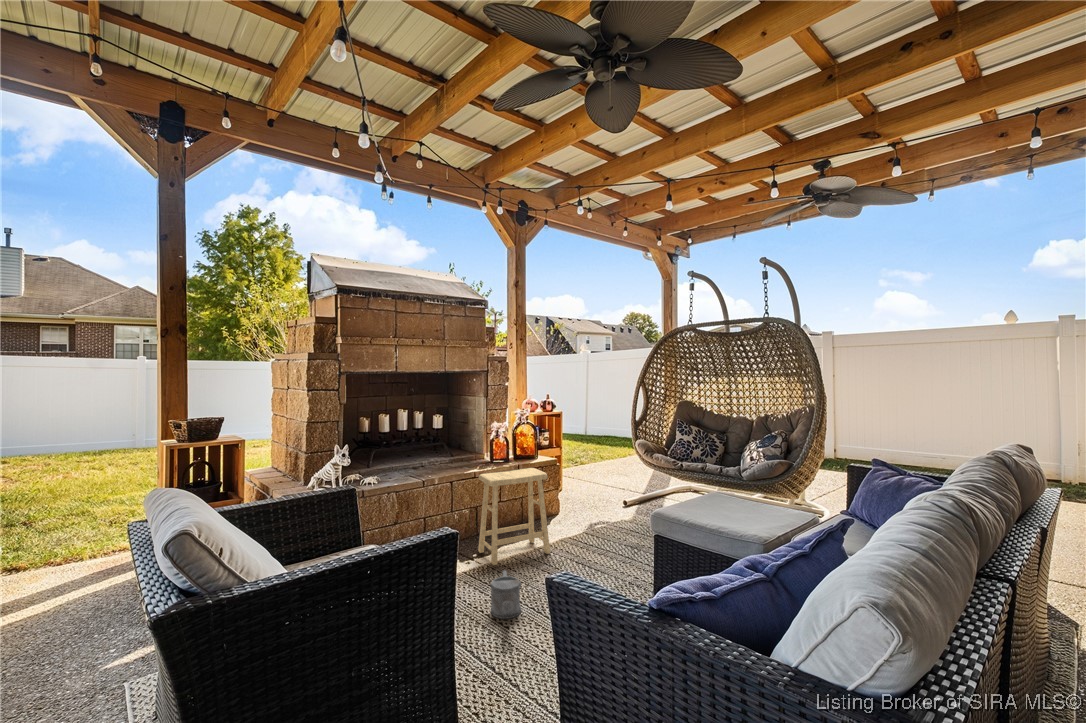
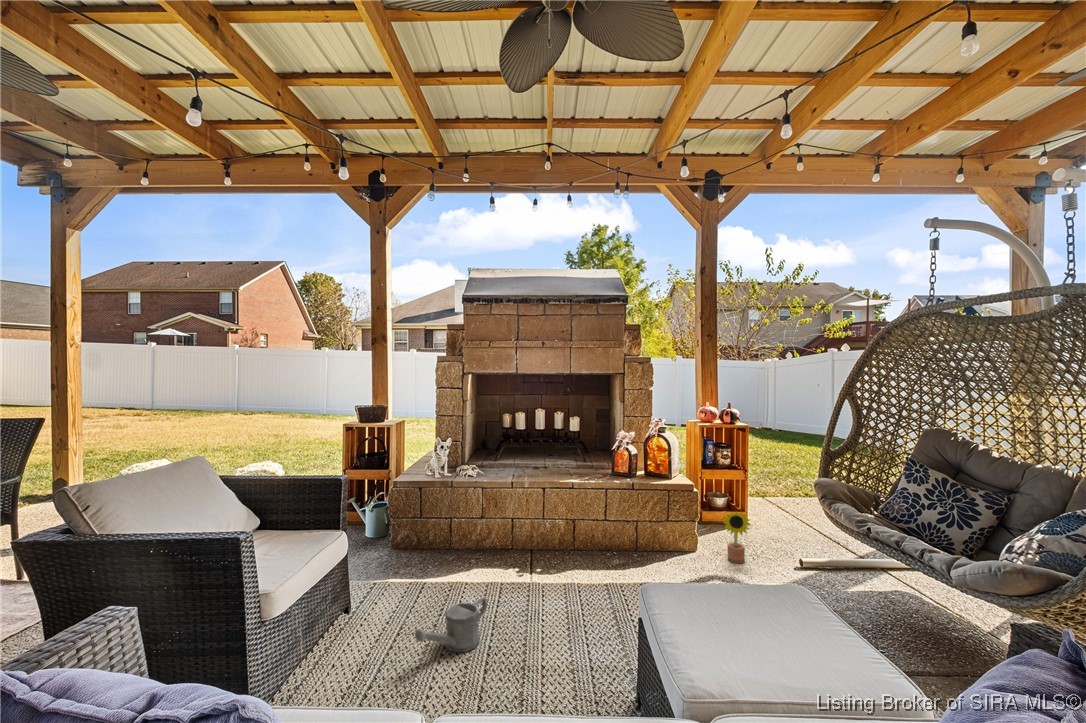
footstool: present [478,468,550,565] -> none [534,487,613,599]
decorative plant: none [577,472,598,512] -> present [723,512,751,563]

